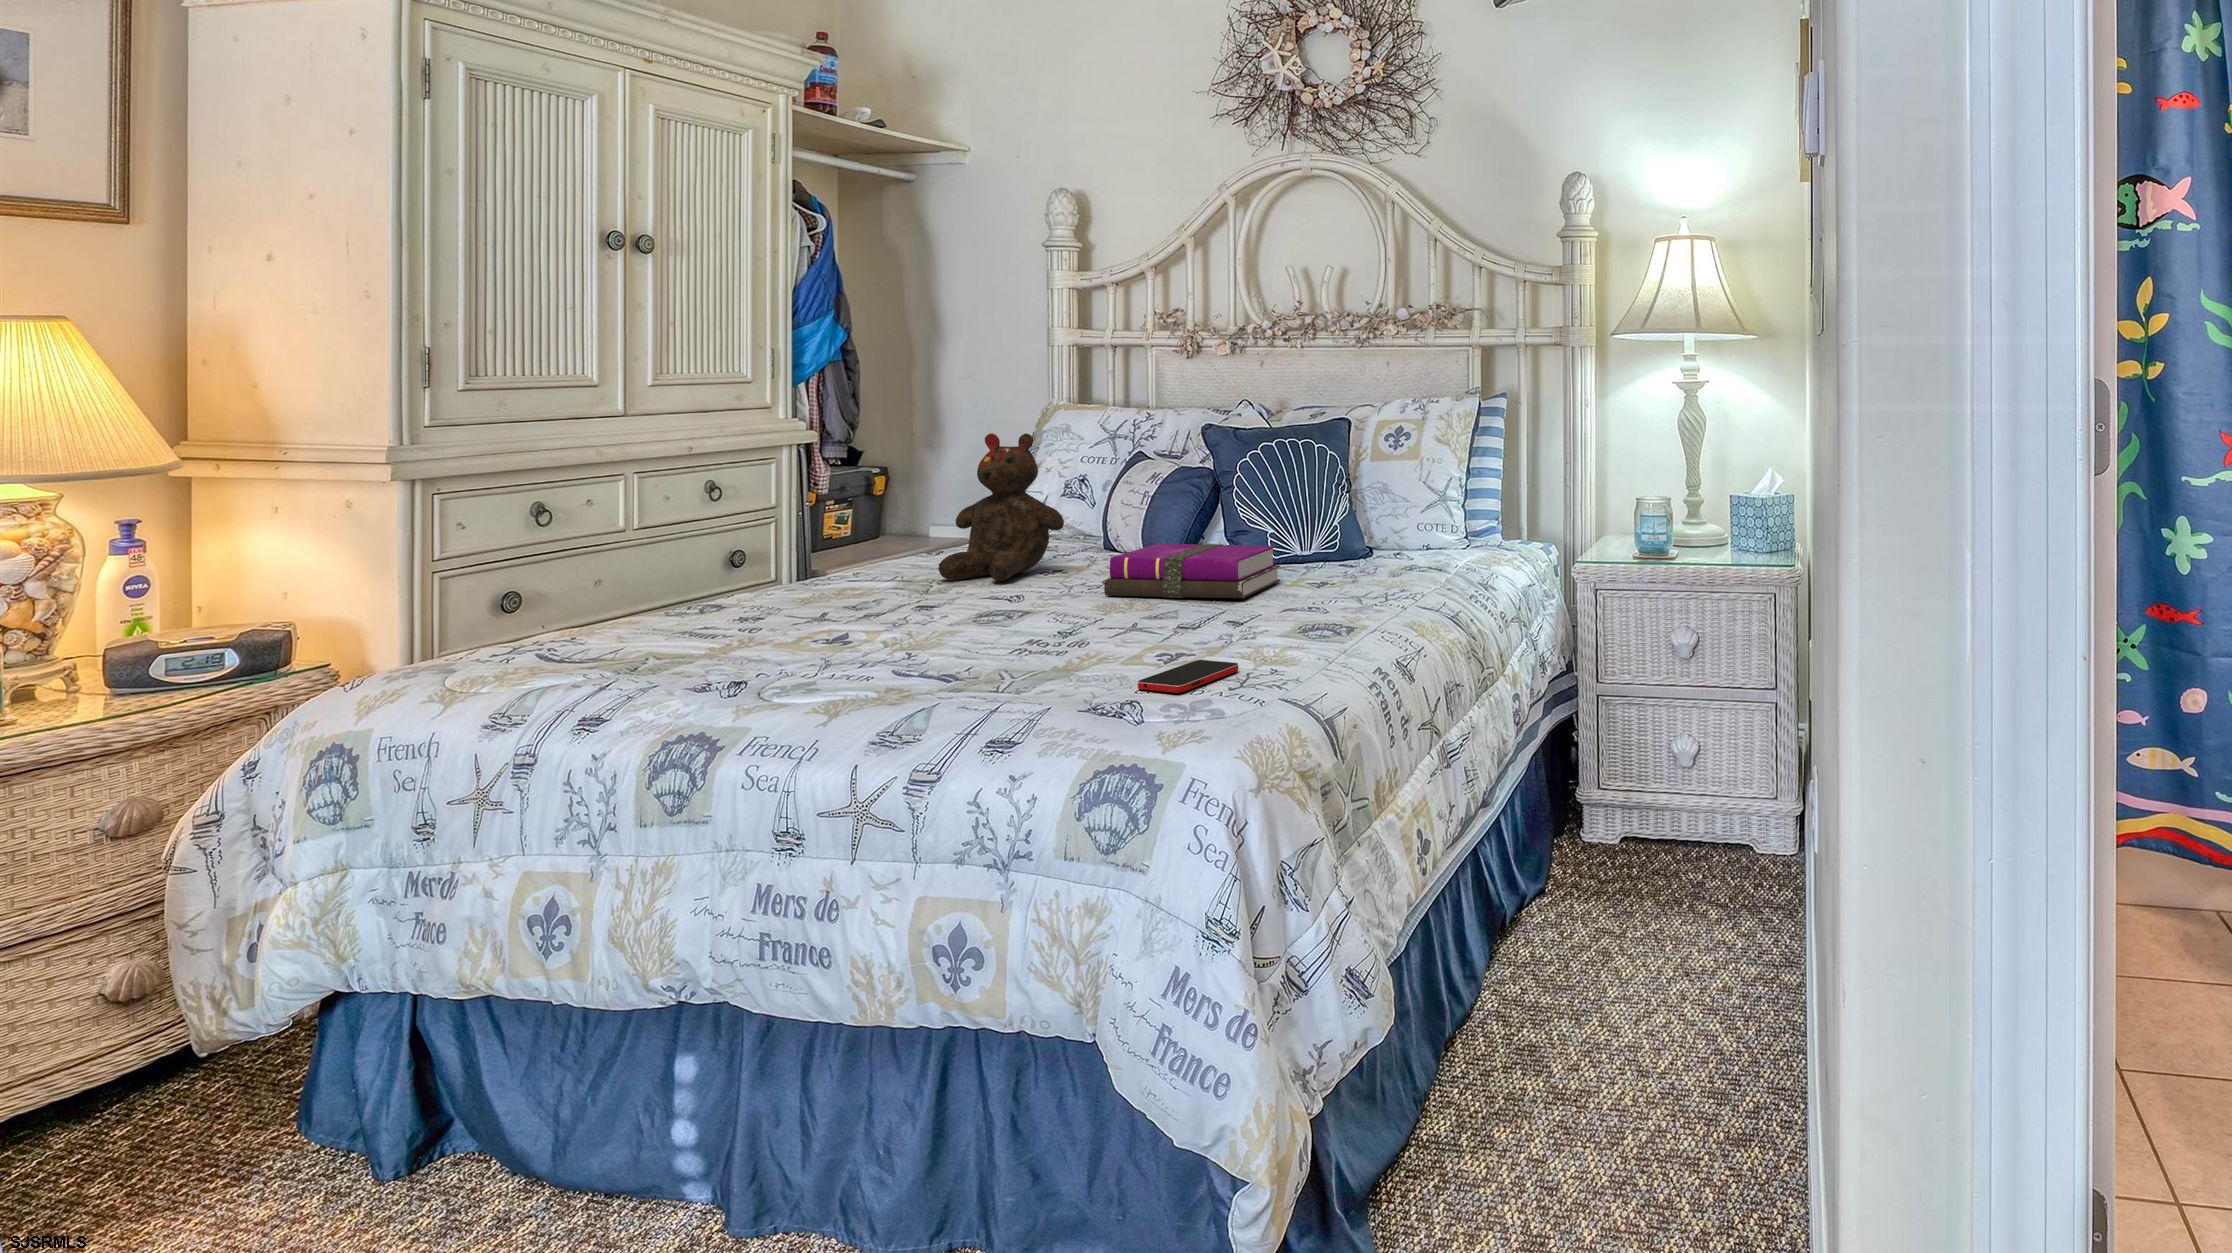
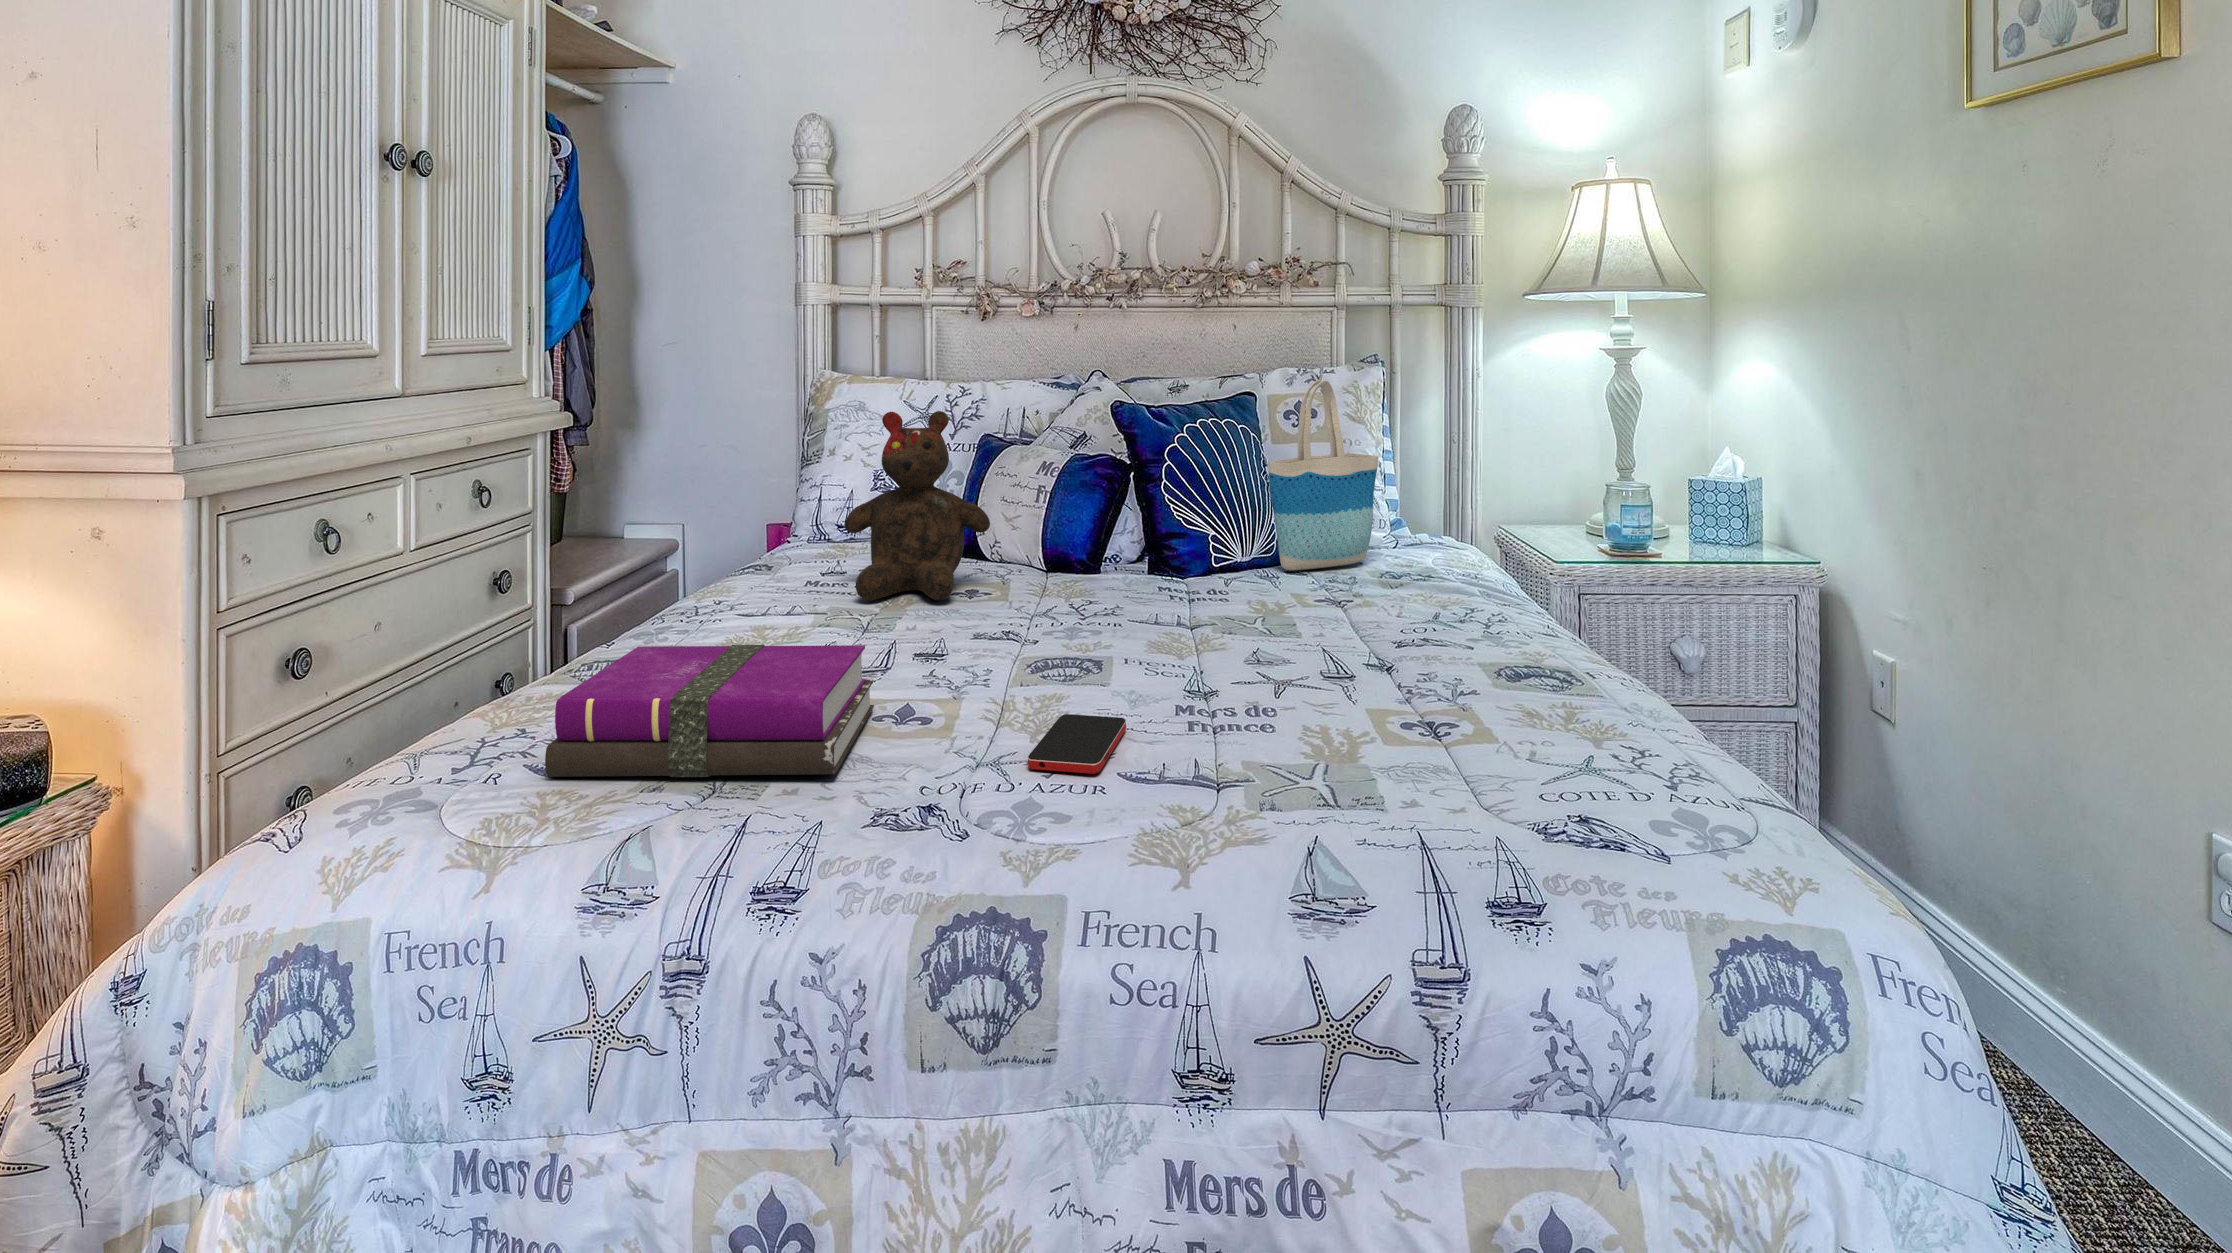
tote bag: none [1308,413,1421,571] -> present [1269,380,1379,570]
notebook: present [1104,544,1280,598] -> present [545,645,874,777]
smartphone: present [1138,660,1238,693] -> present [1028,714,1126,774]

